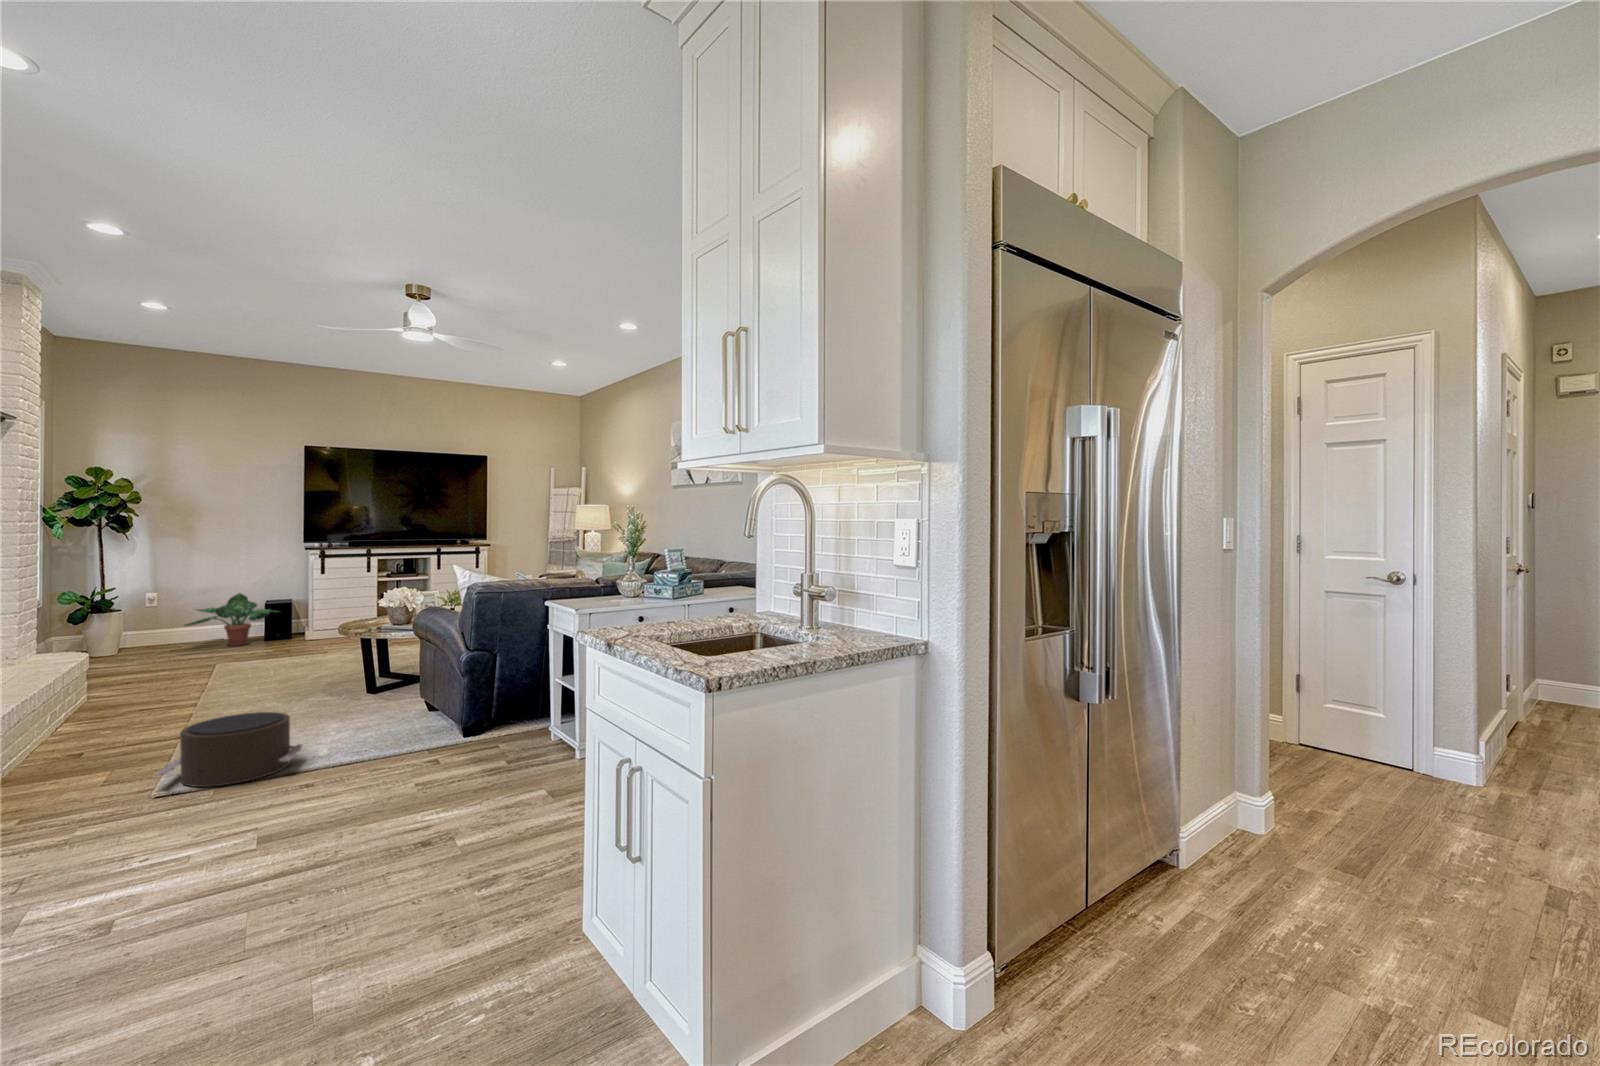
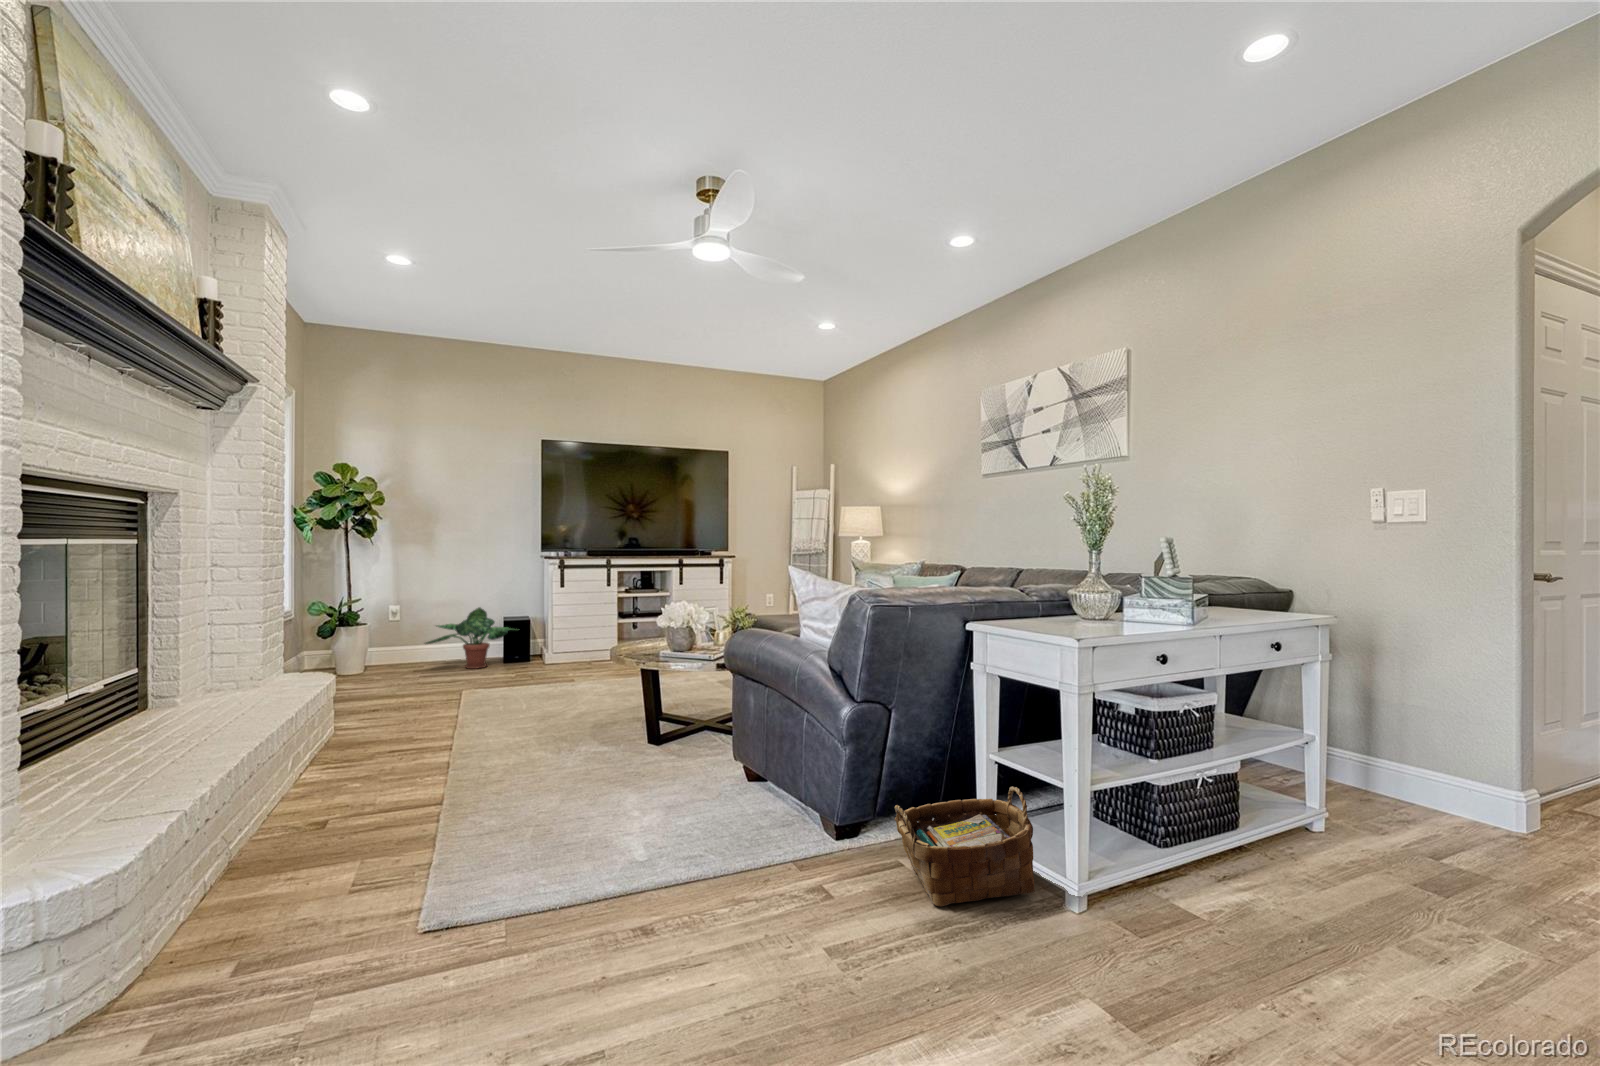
woven basket: none [481,698,564,765] -> present [895,786,1035,906]
pouf: present [157,712,302,787] -> none [430,780,619,909]

